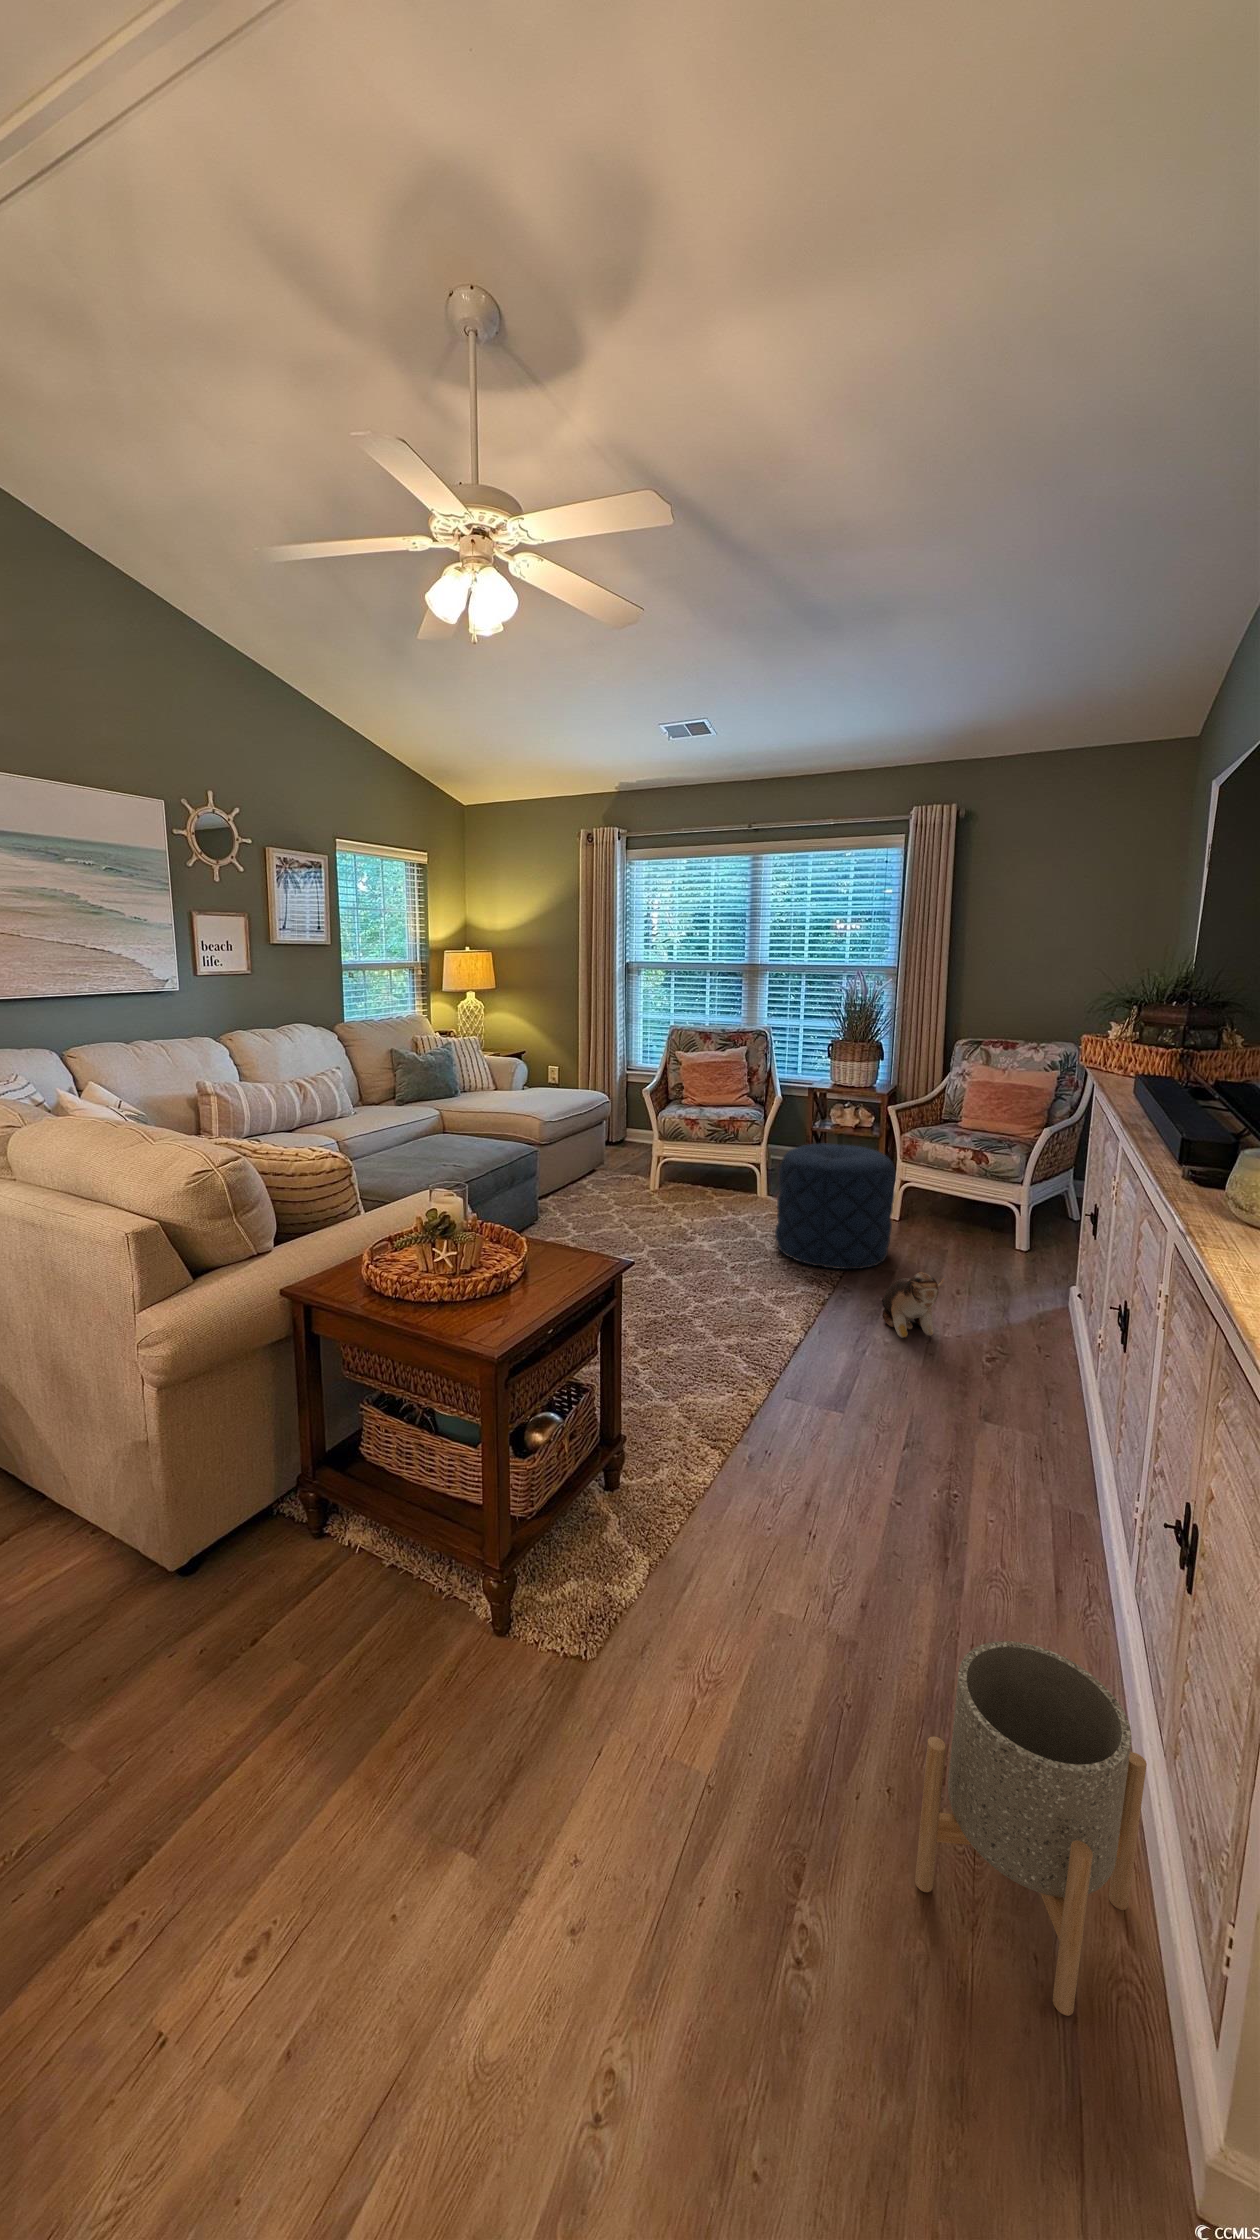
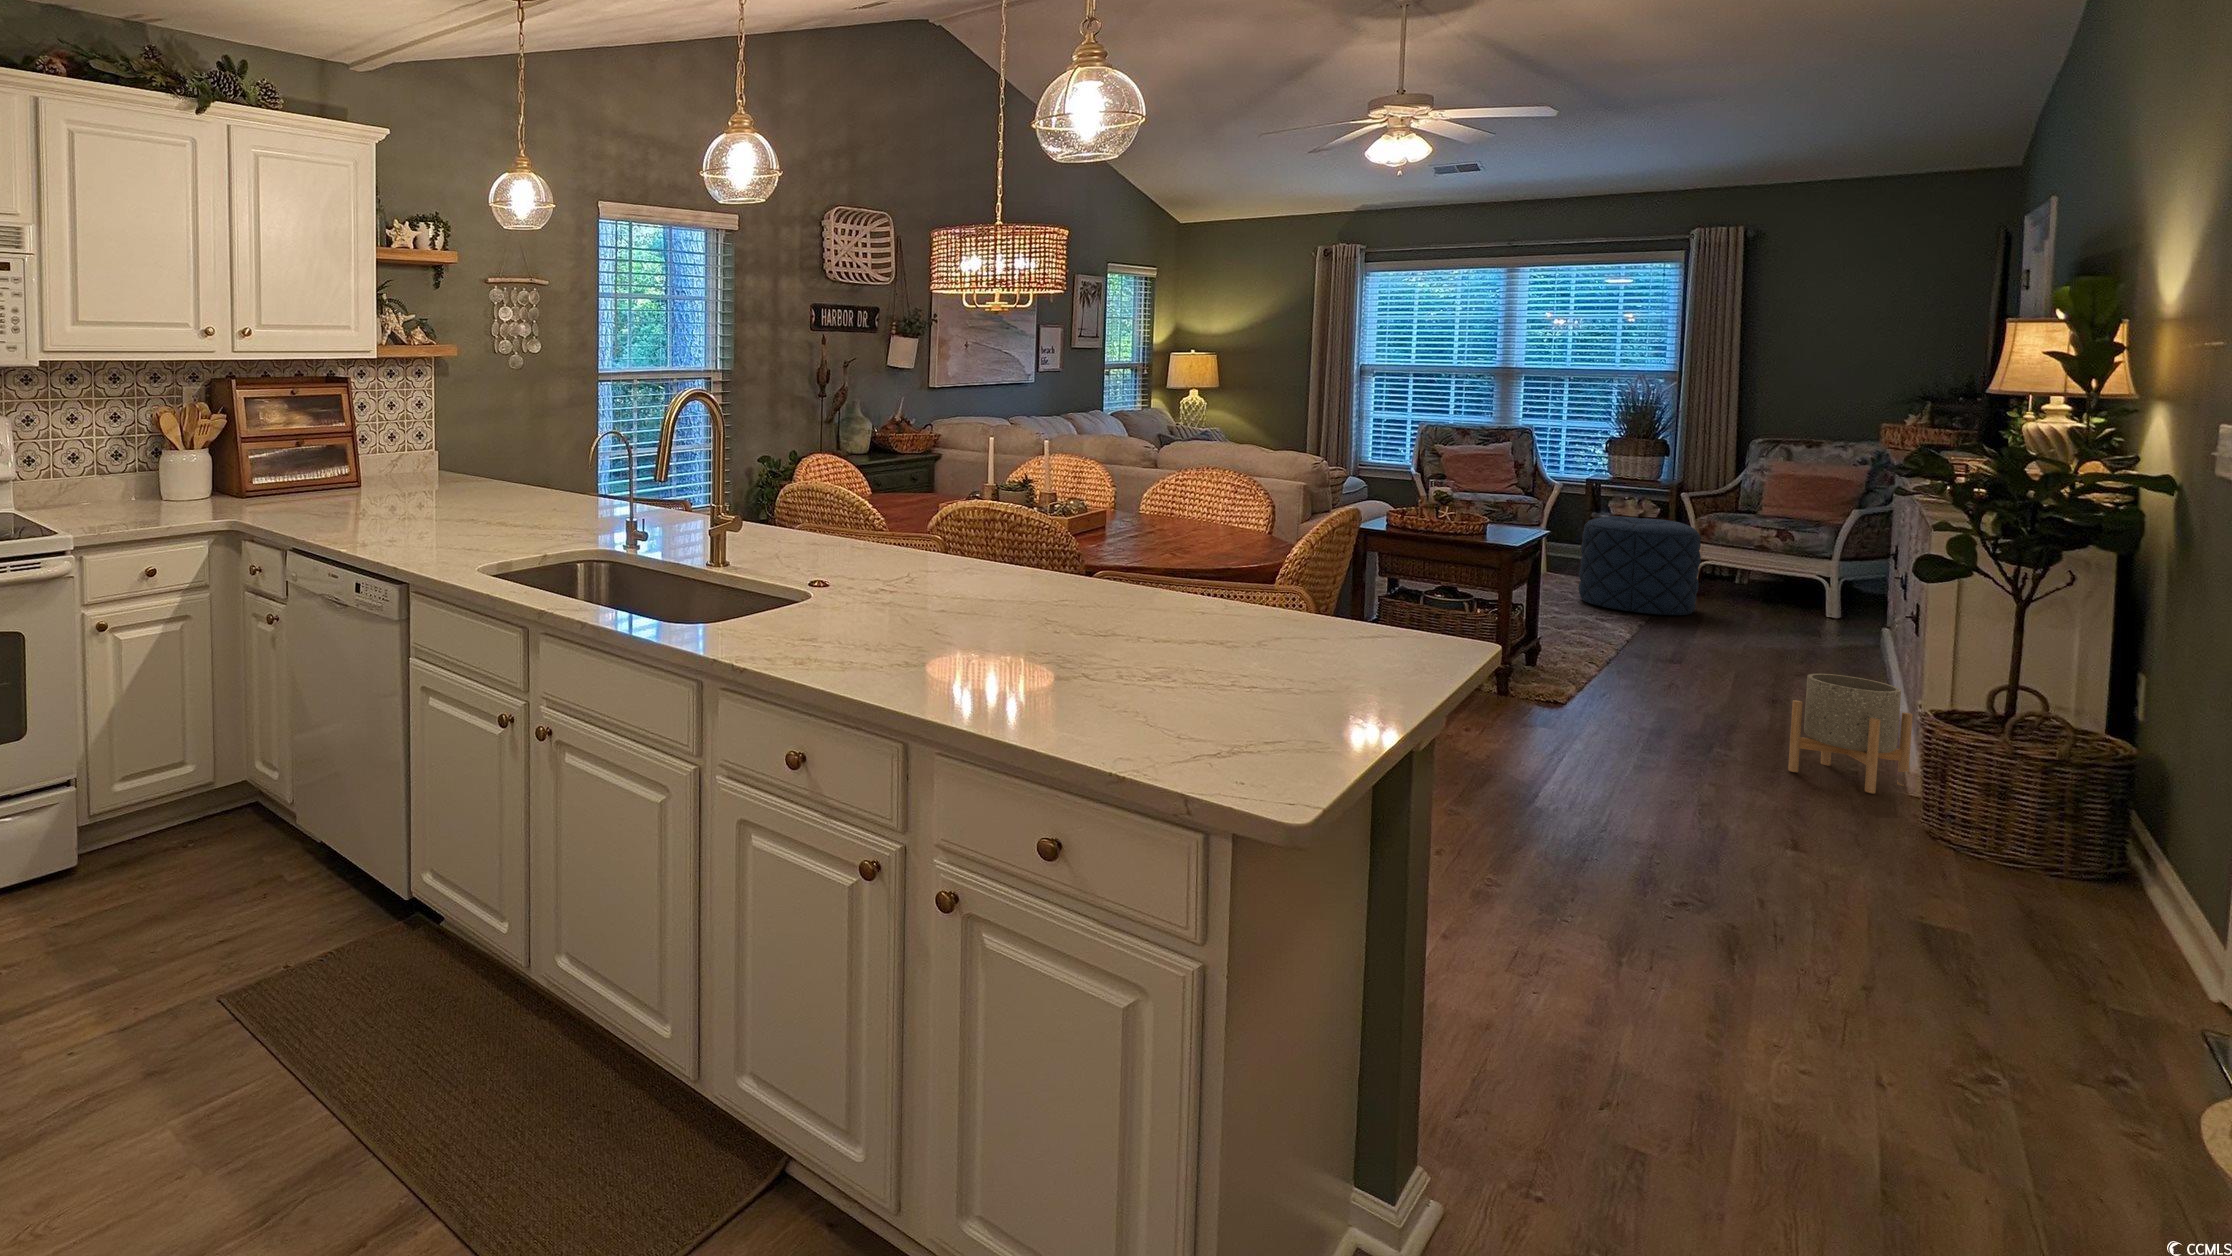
plush toy: present [882,1272,944,1338] -> none [1700,595,1764,646]

